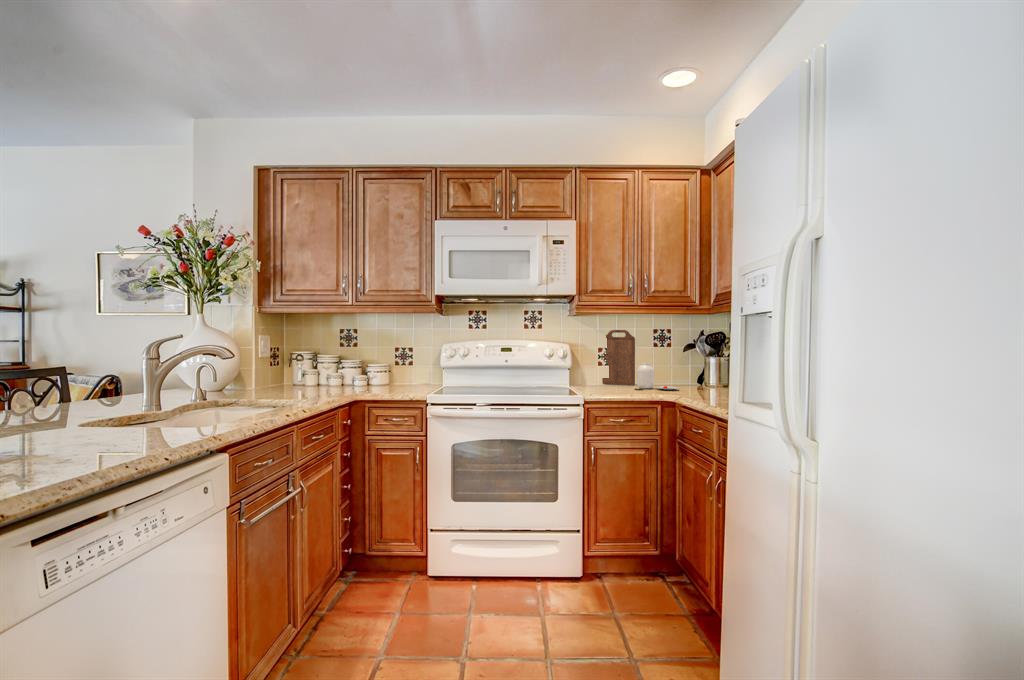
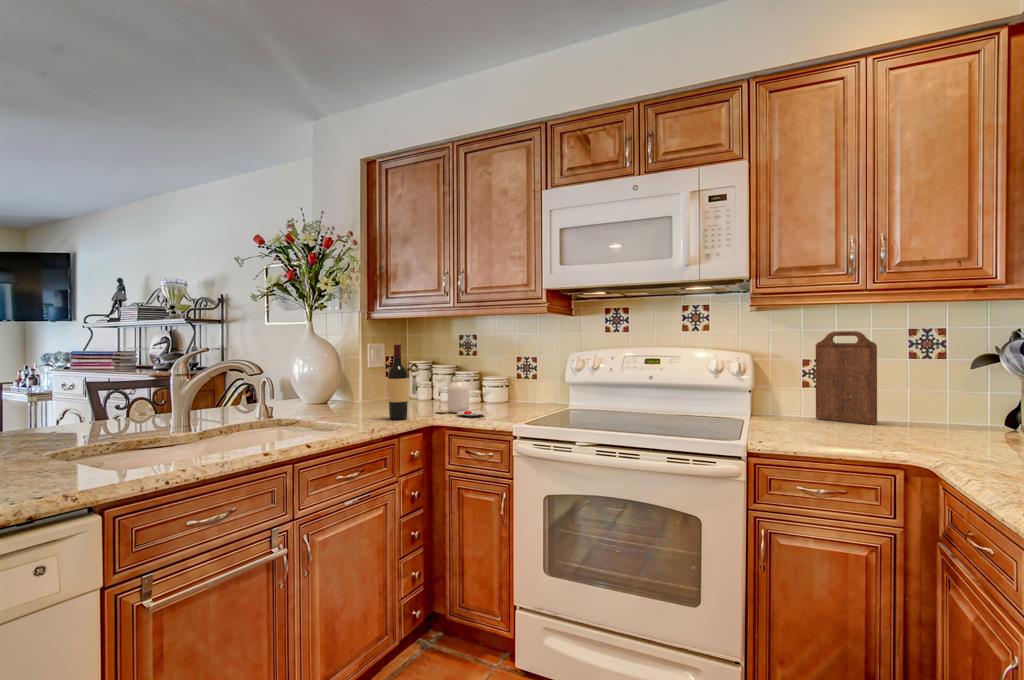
wine bottle: none [309,334,328,398] -> present [388,345,408,420]
jar: present [635,363,679,390] -> present [436,378,485,416]

